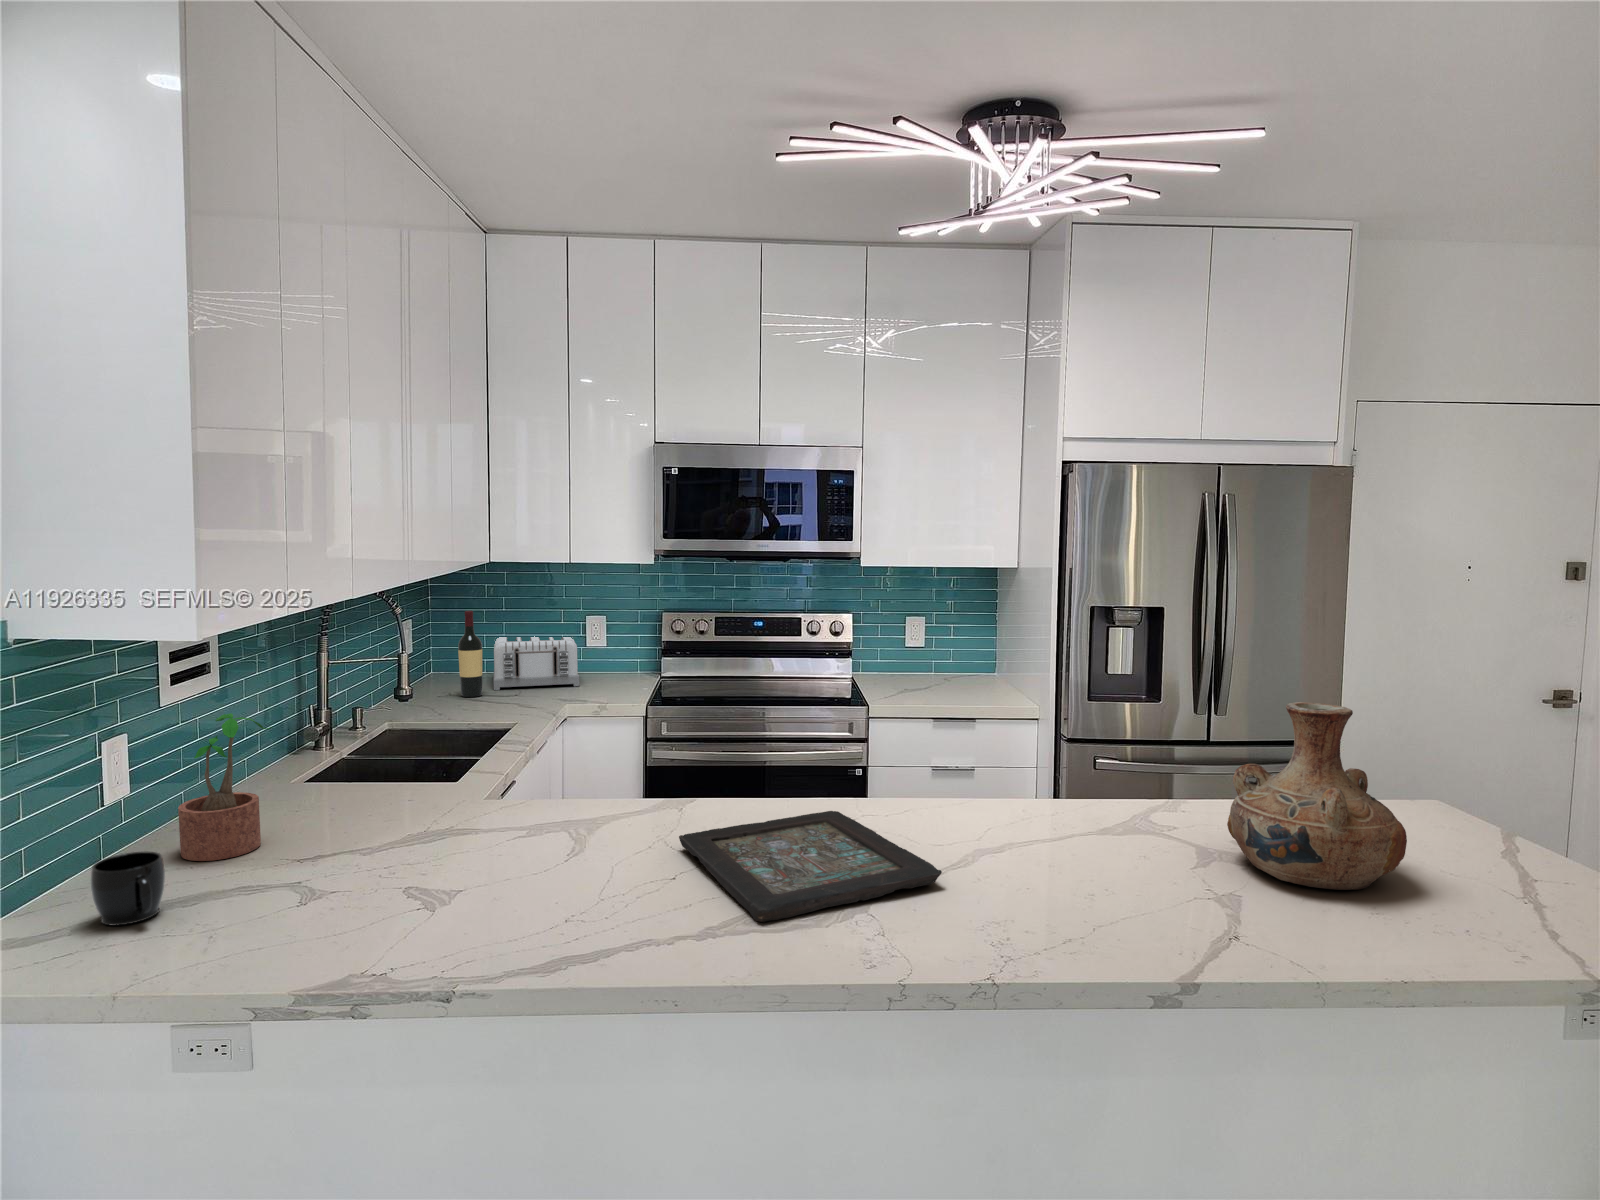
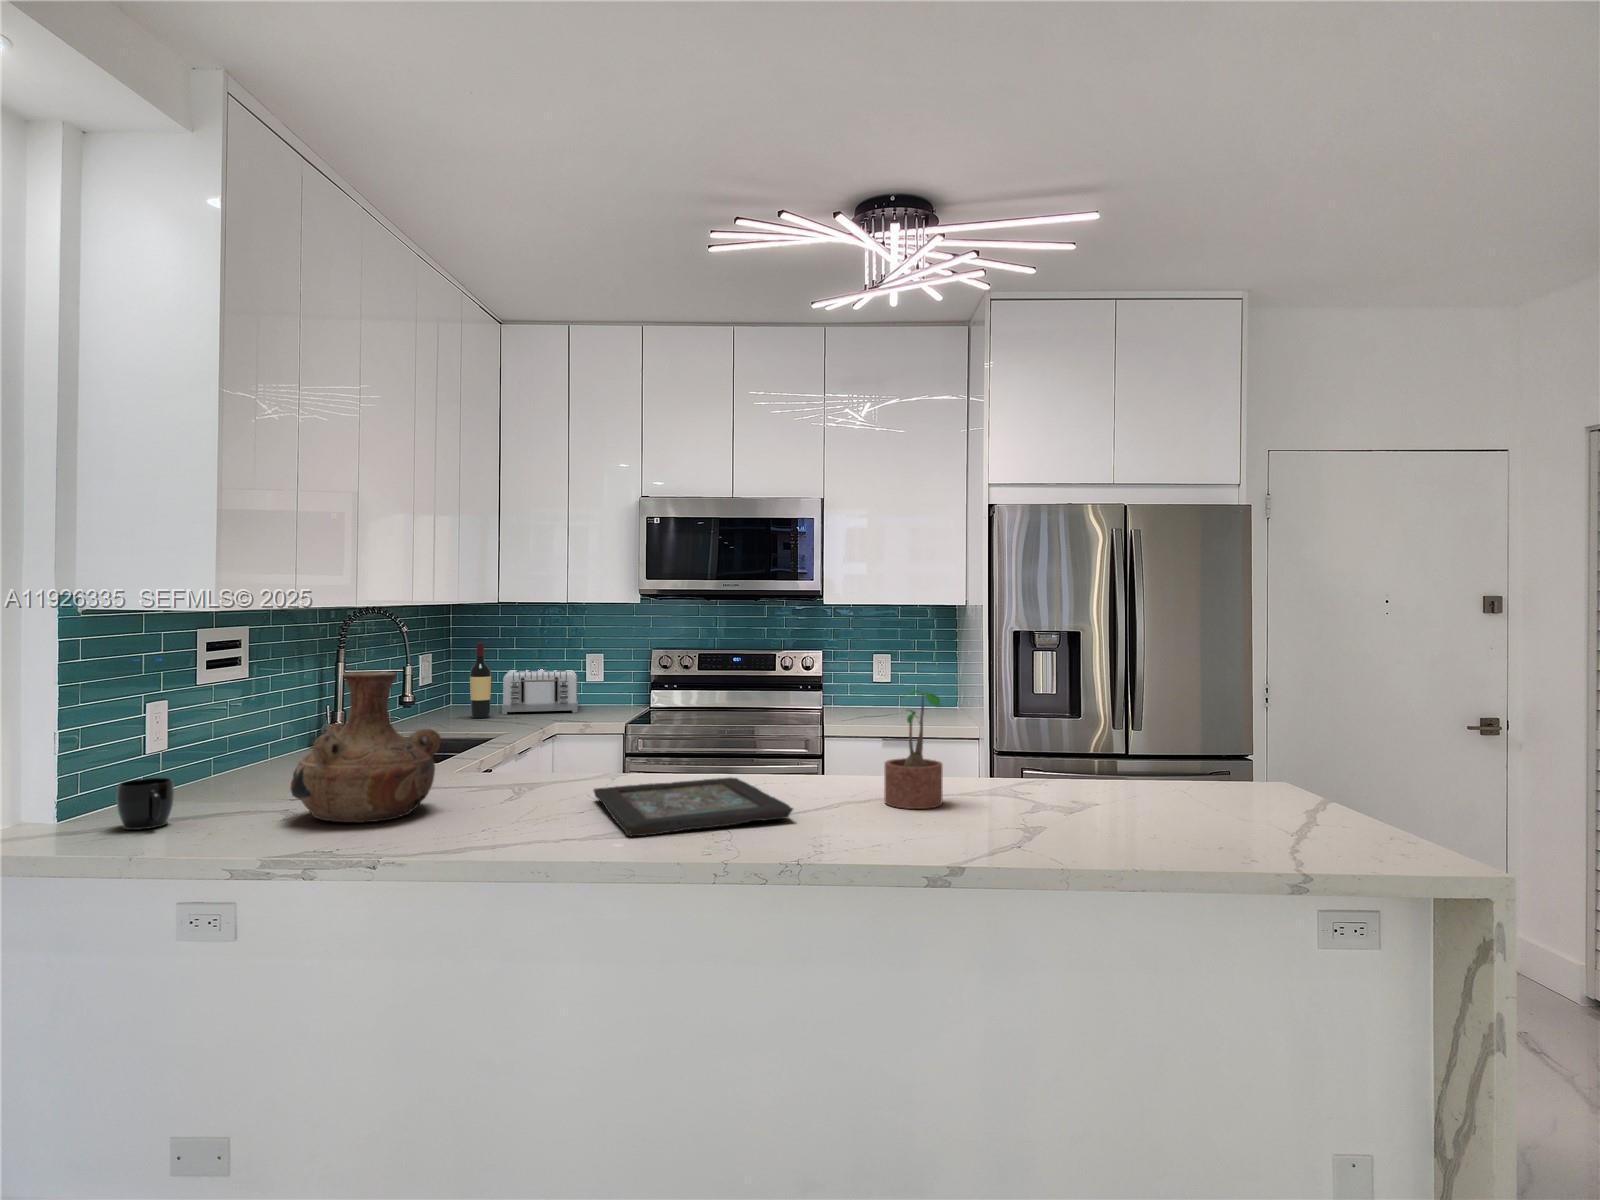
vase: present [1227,702,1407,890] -> present [290,672,441,822]
potted plant: present [178,713,271,861] -> present [884,690,943,809]

